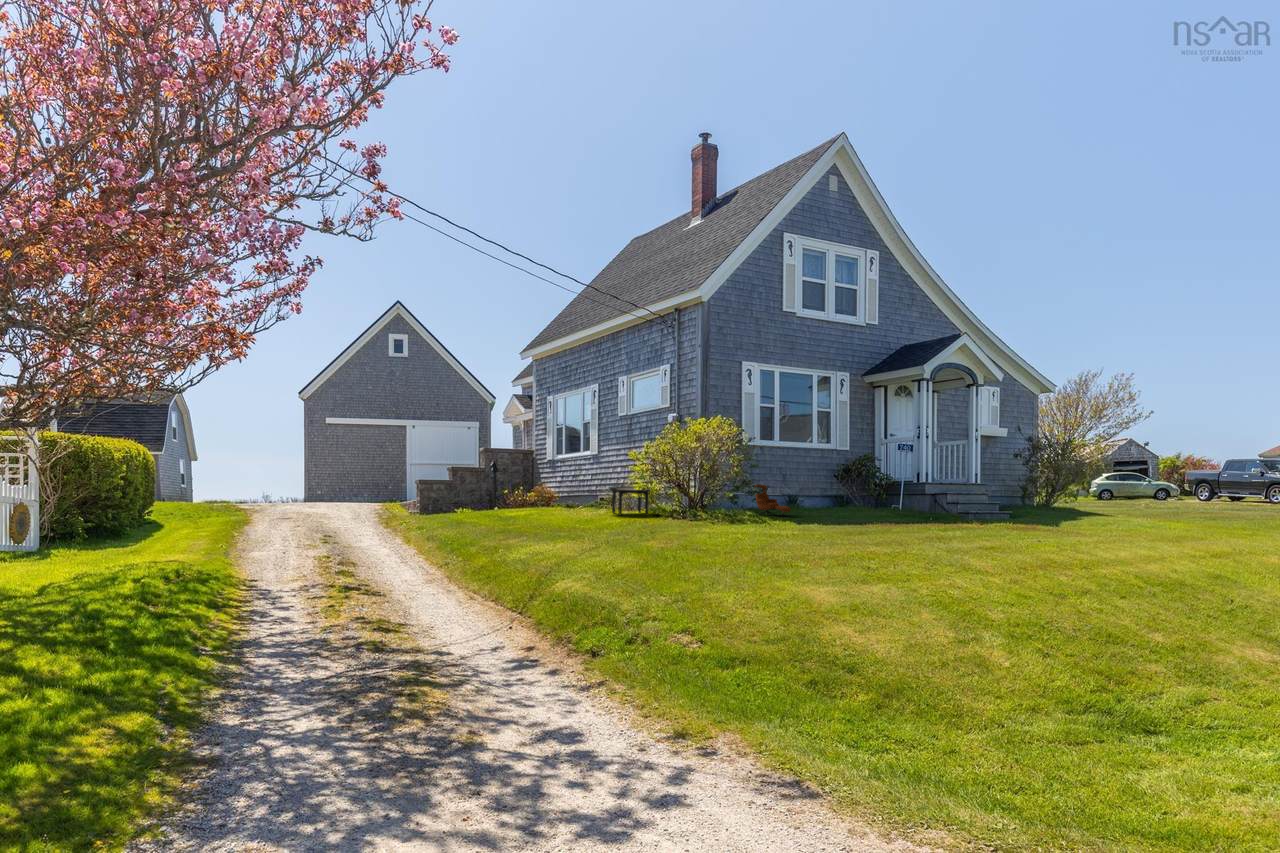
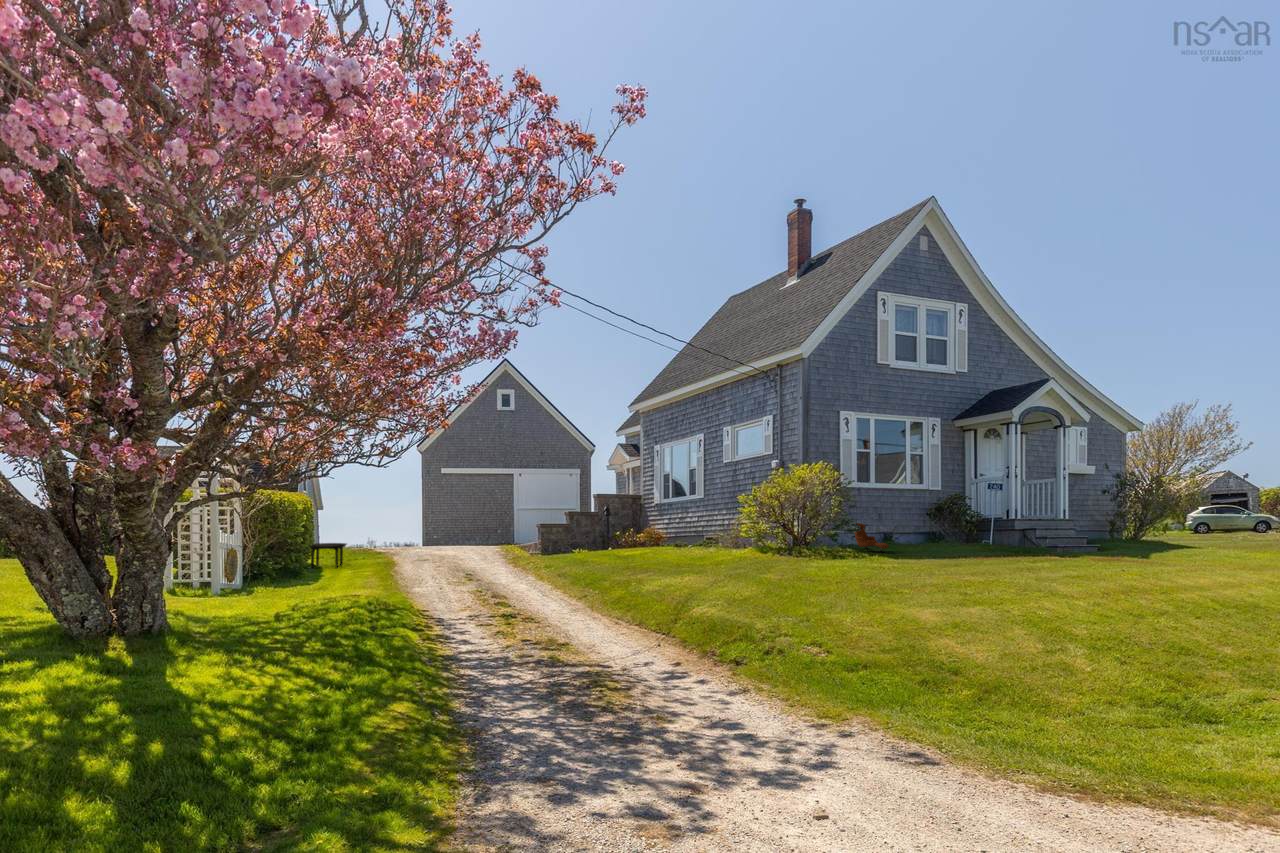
round table: present [609,486,651,516] -> present [310,543,347,568]

